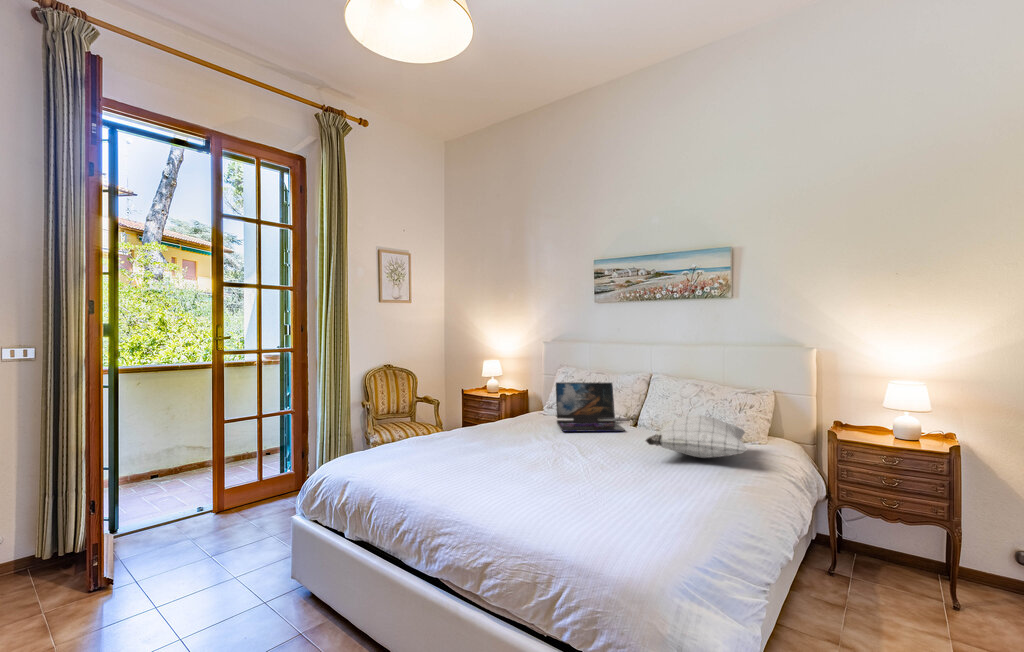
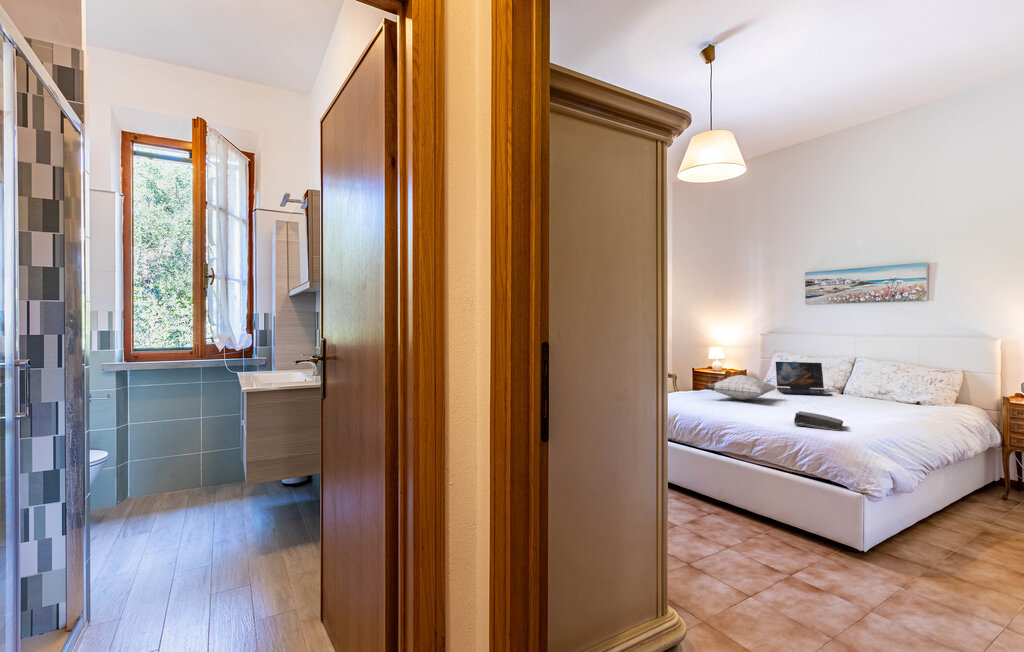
pillow: present [646,415,747,458] -> present [705,375,776,400]
book: none [552,495,637,542] -> present [794,411,843,431]

